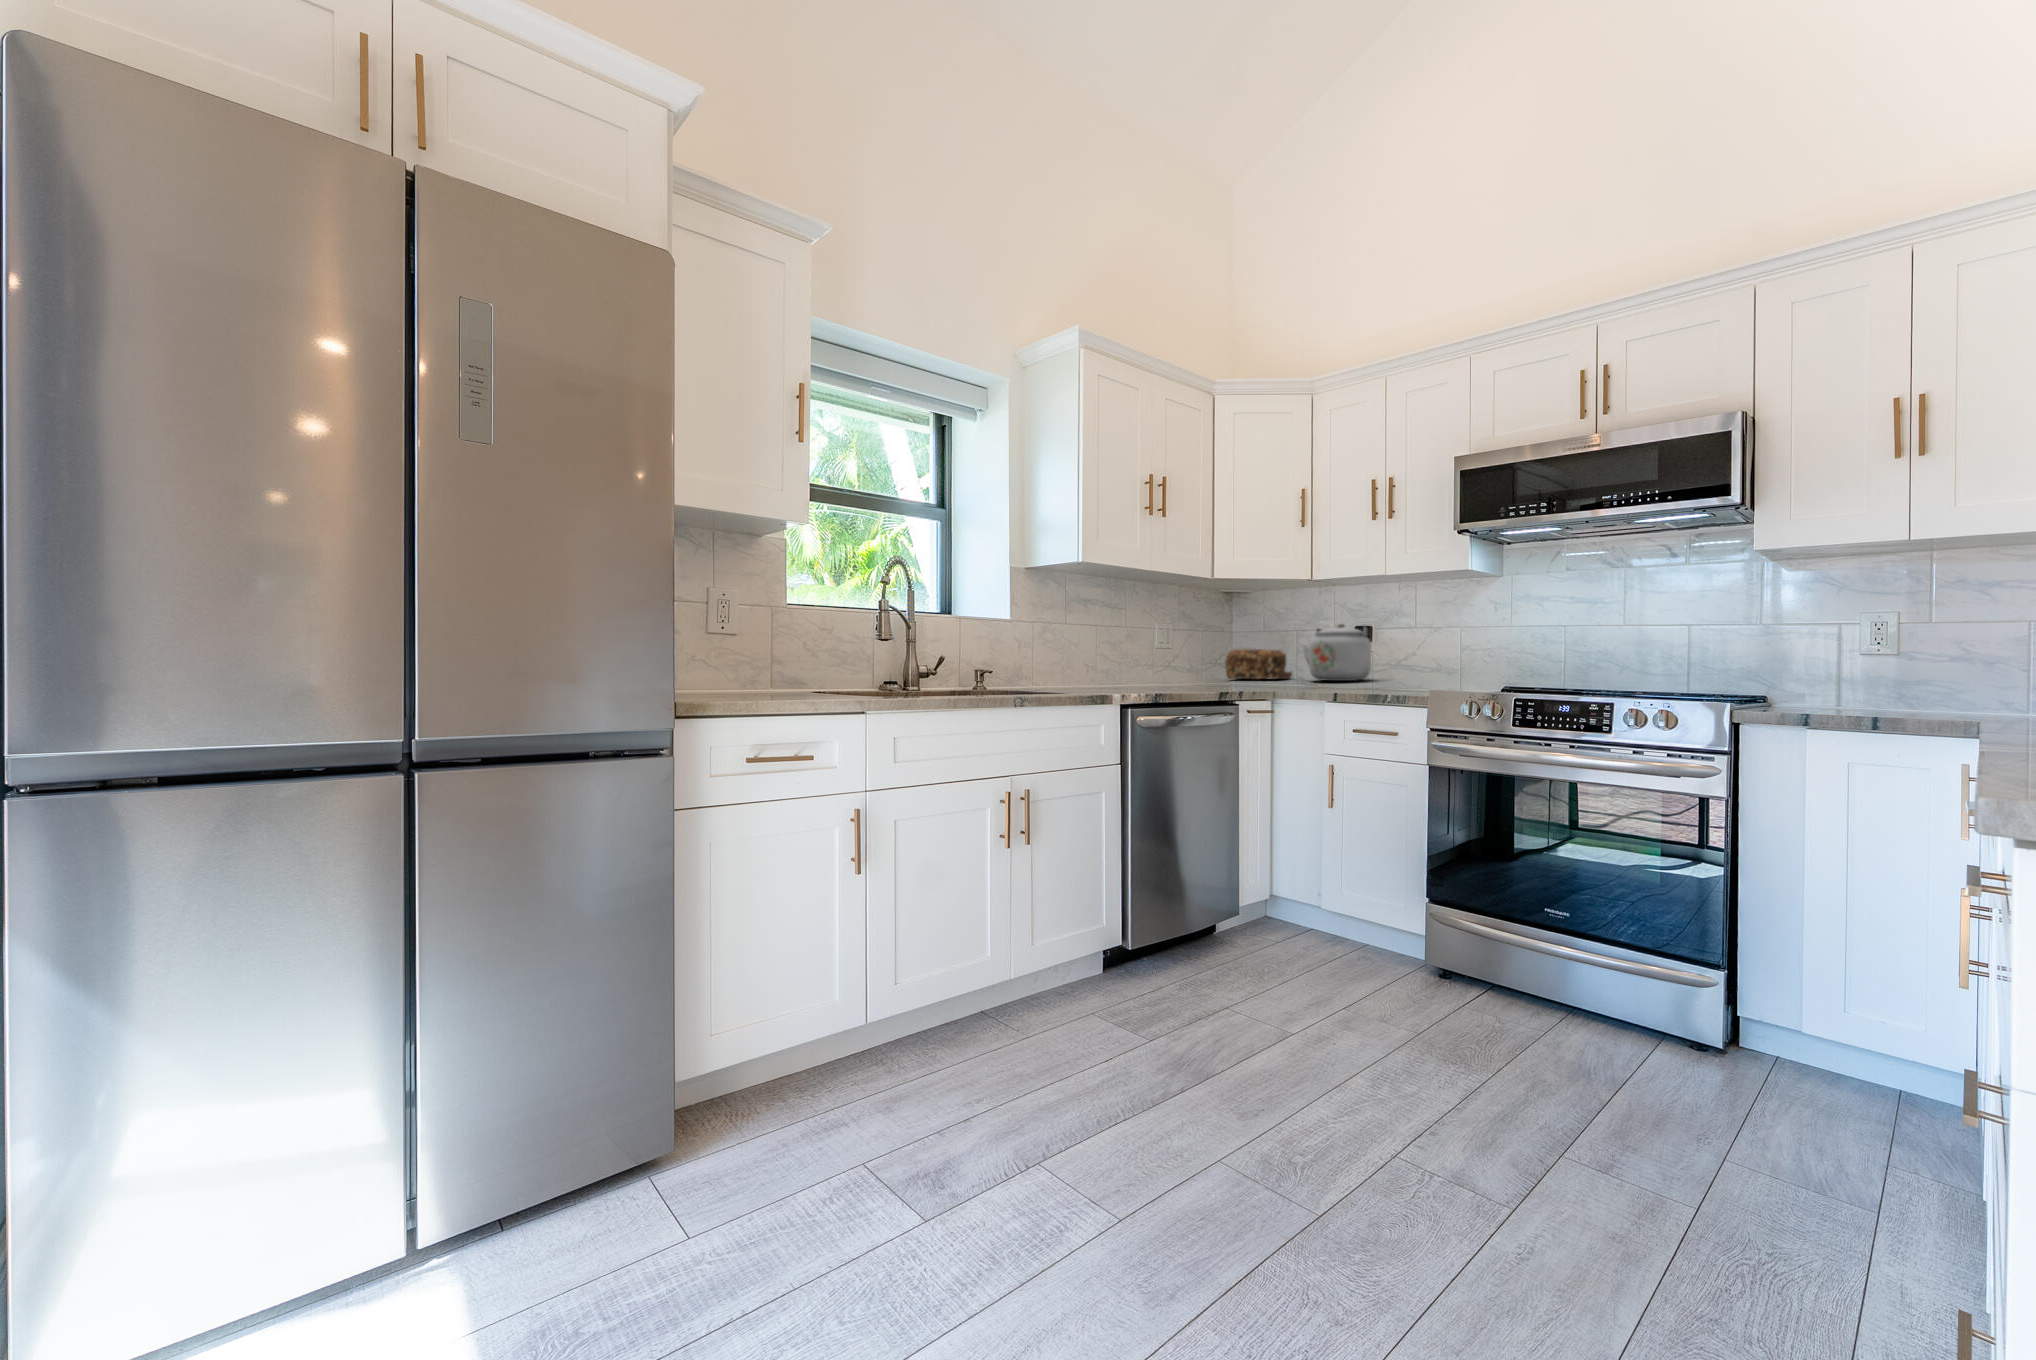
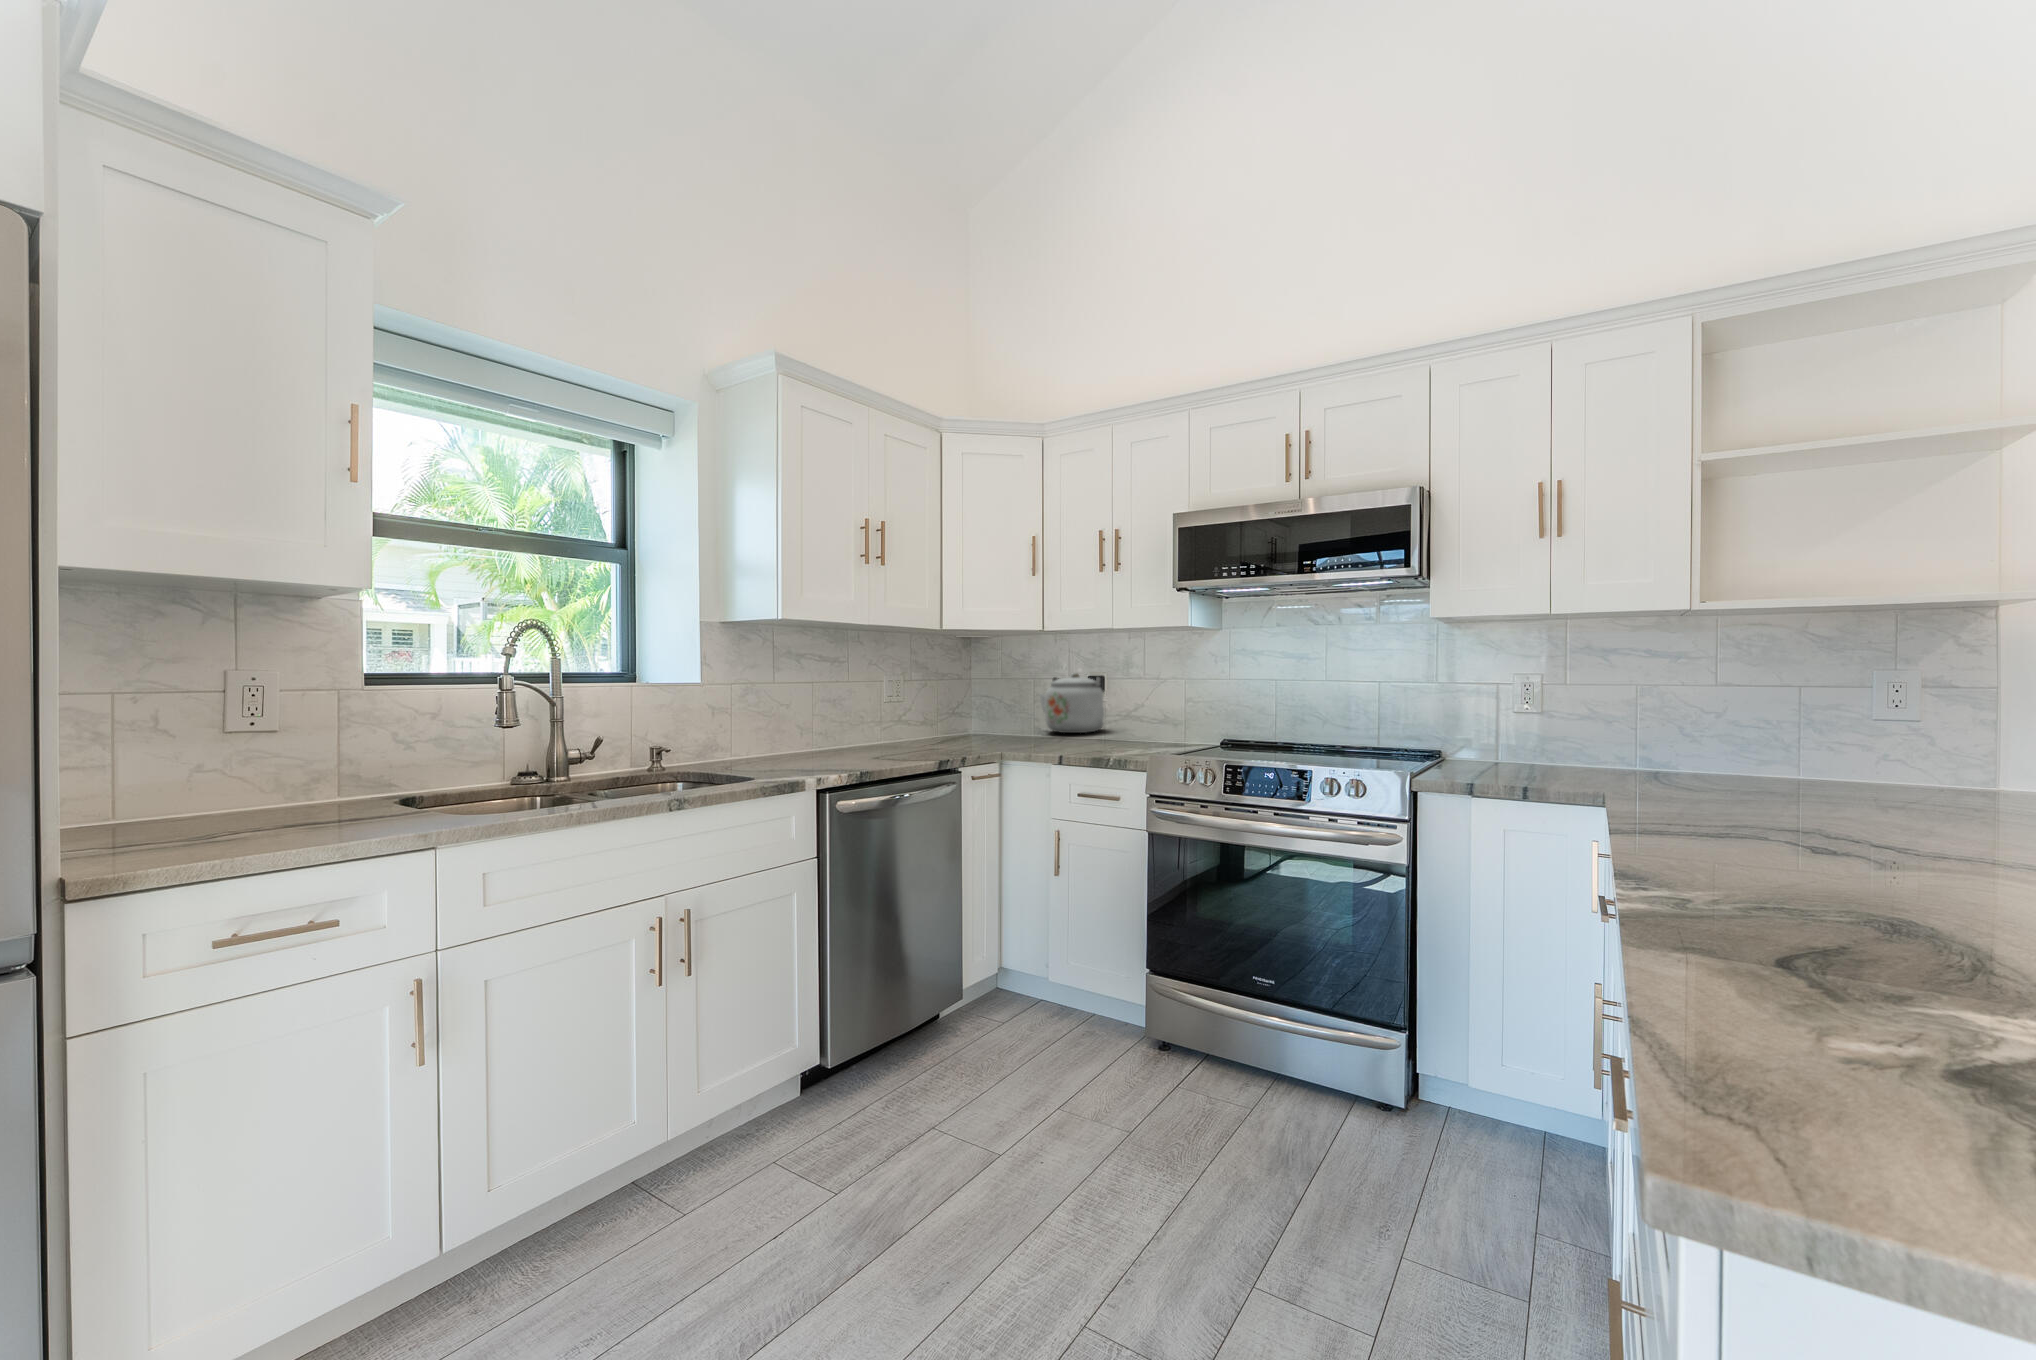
bread loaf: present [1225,649,1292,680] -> none [964,697,1032,729]

